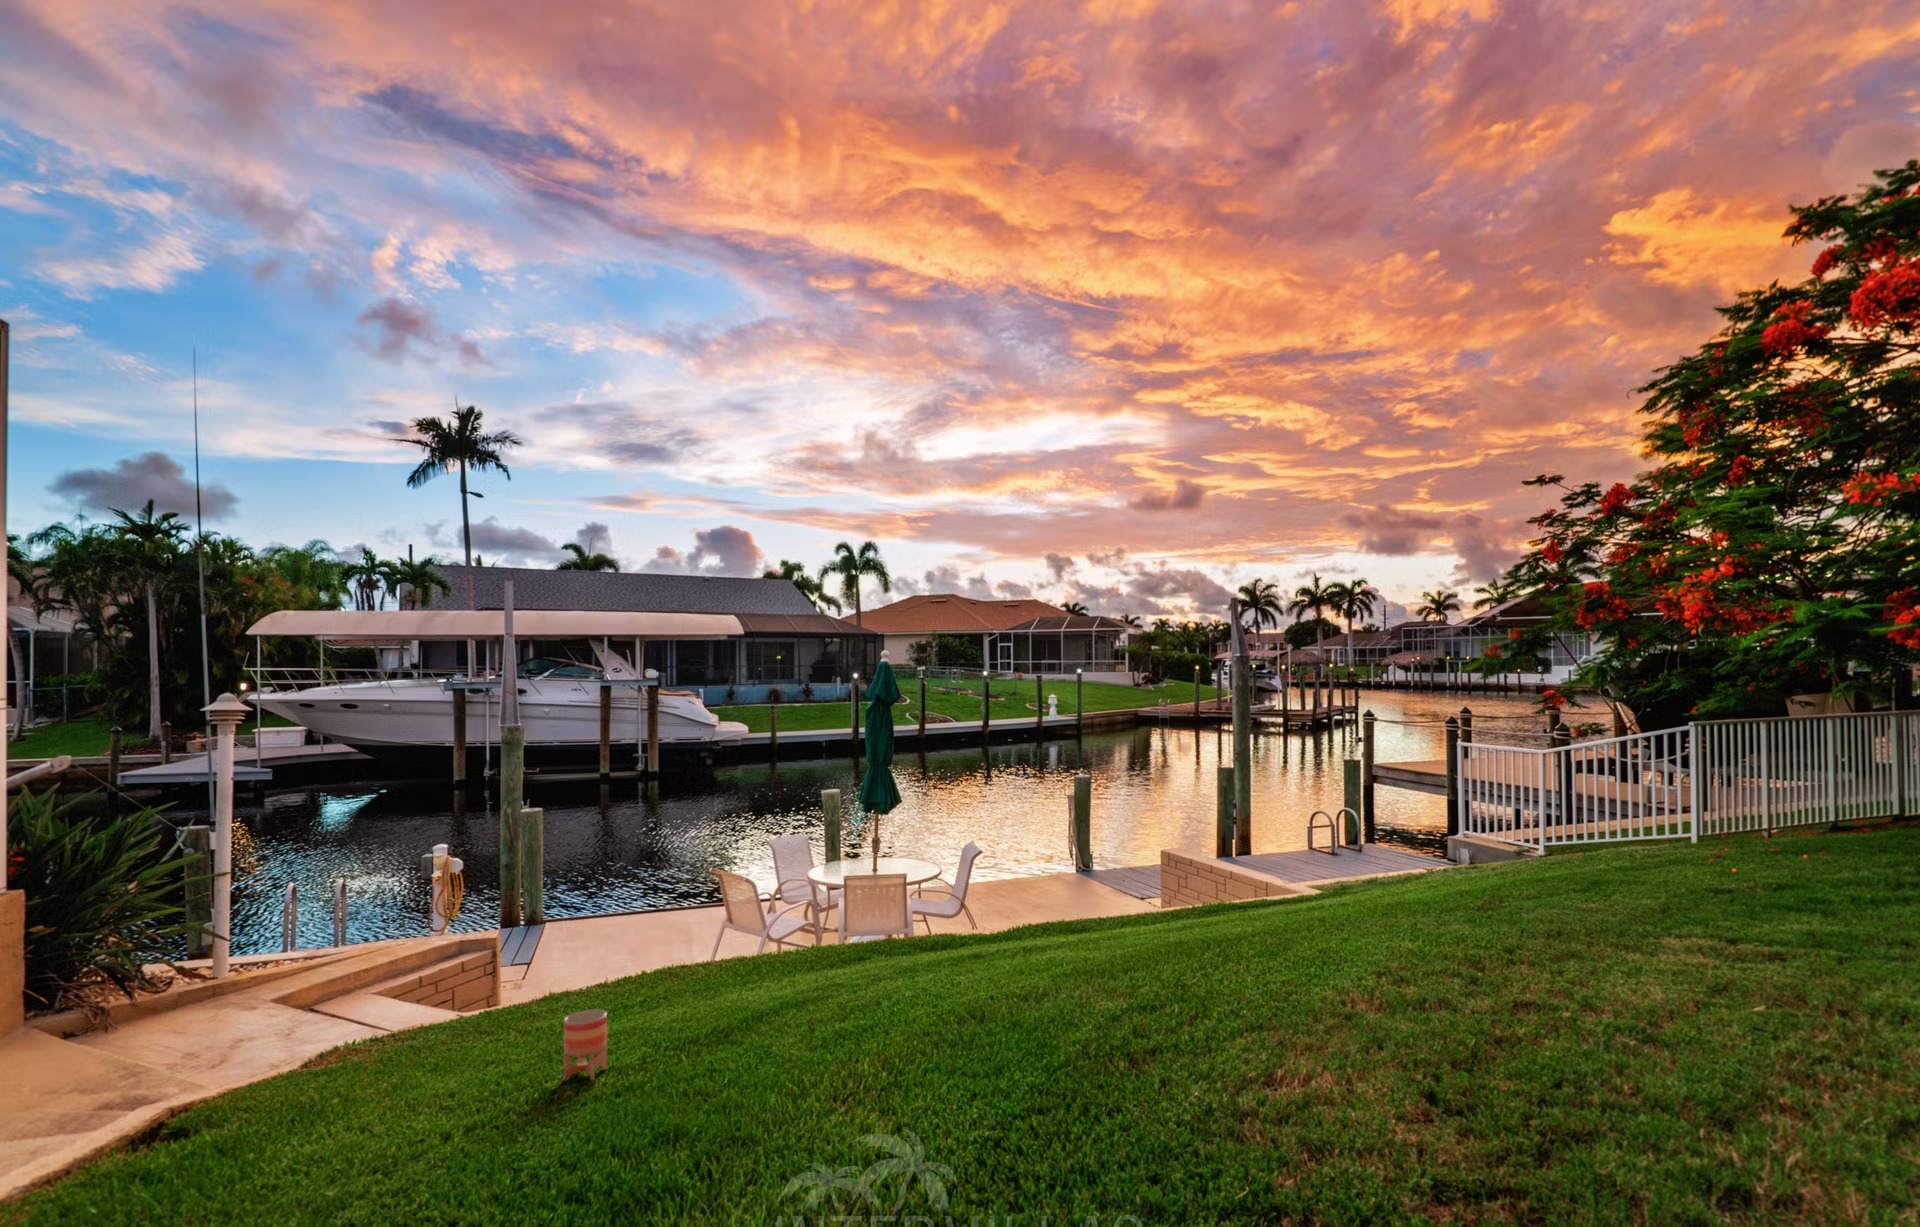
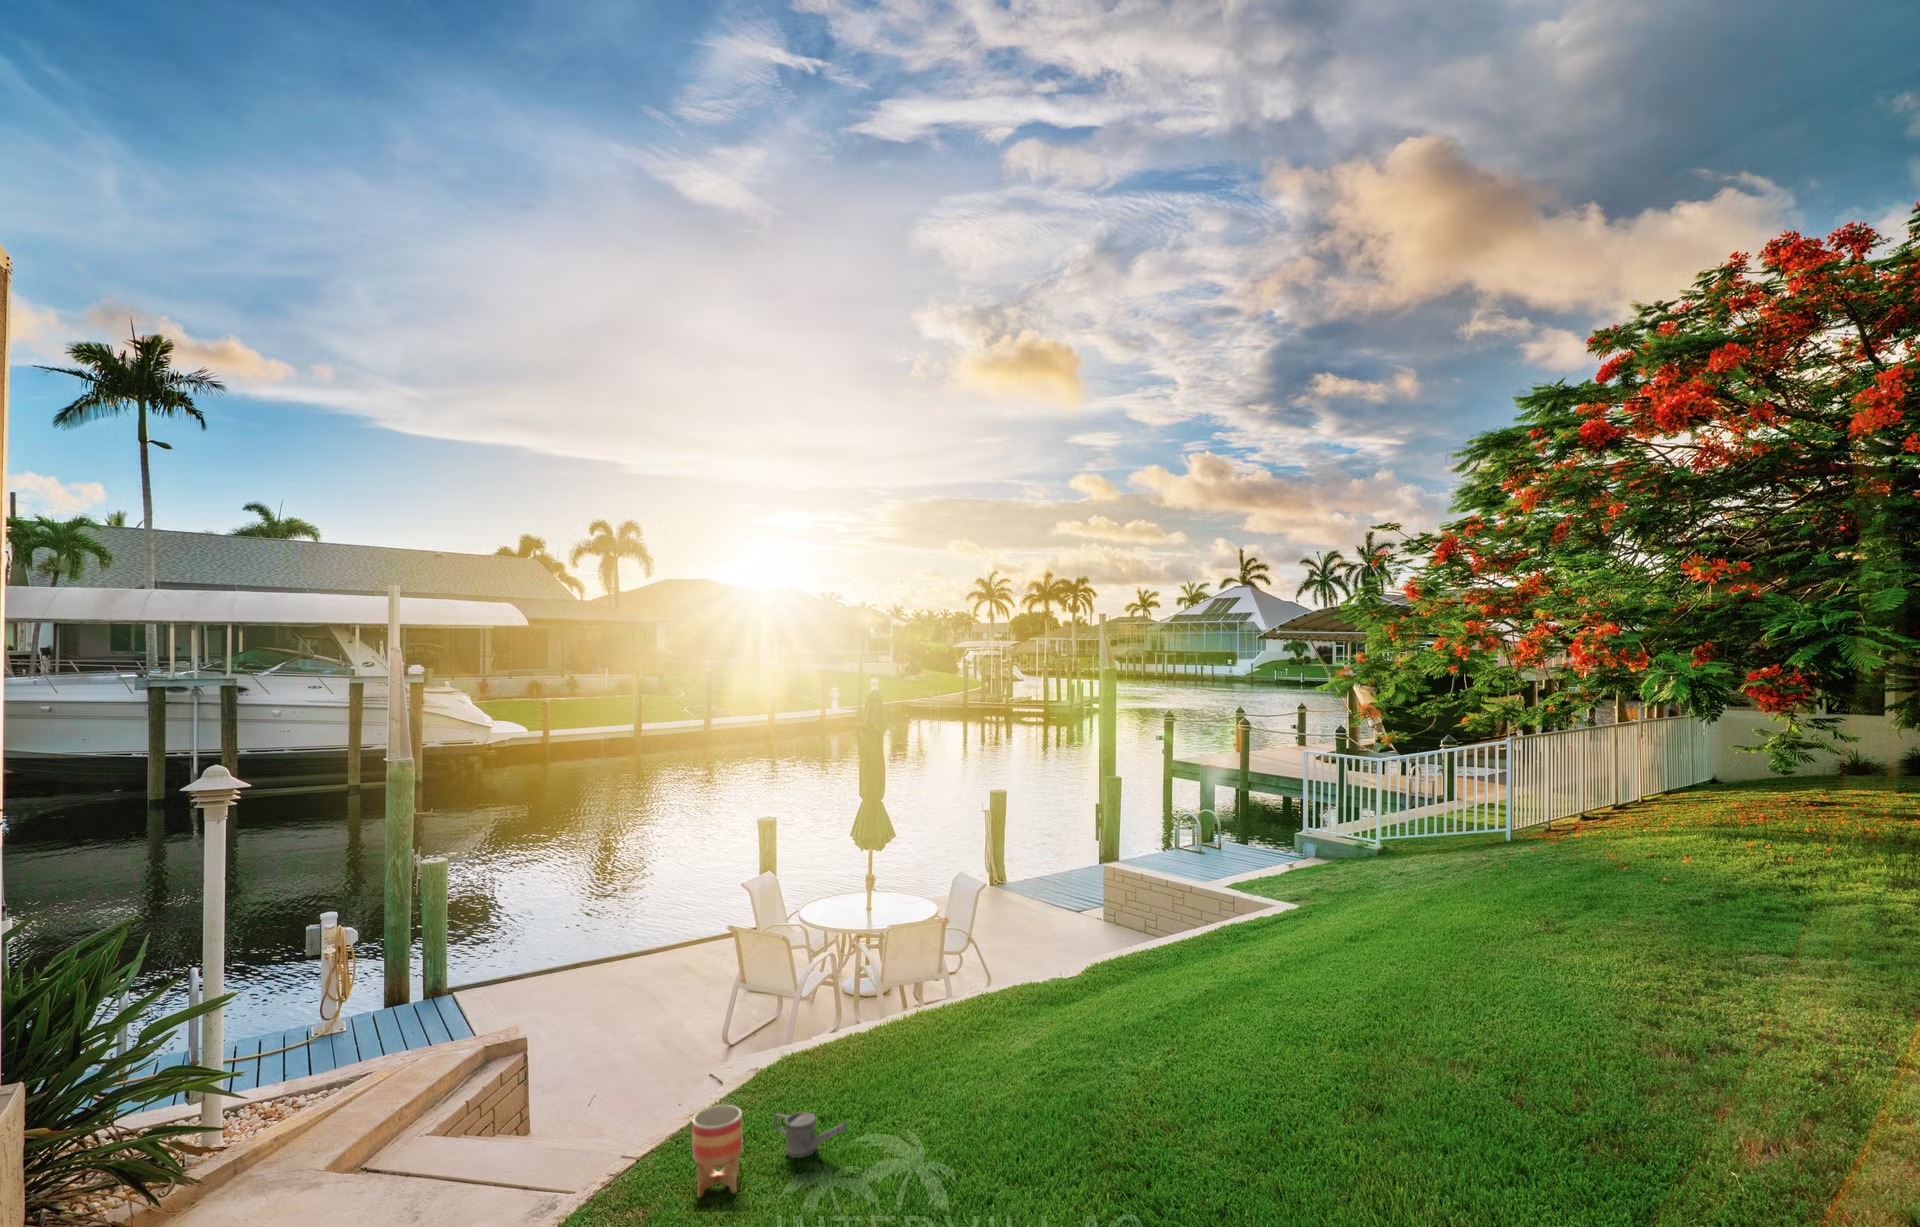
watering can: none [652,1024,698,1062] -> present [773,1112,846,1158]

